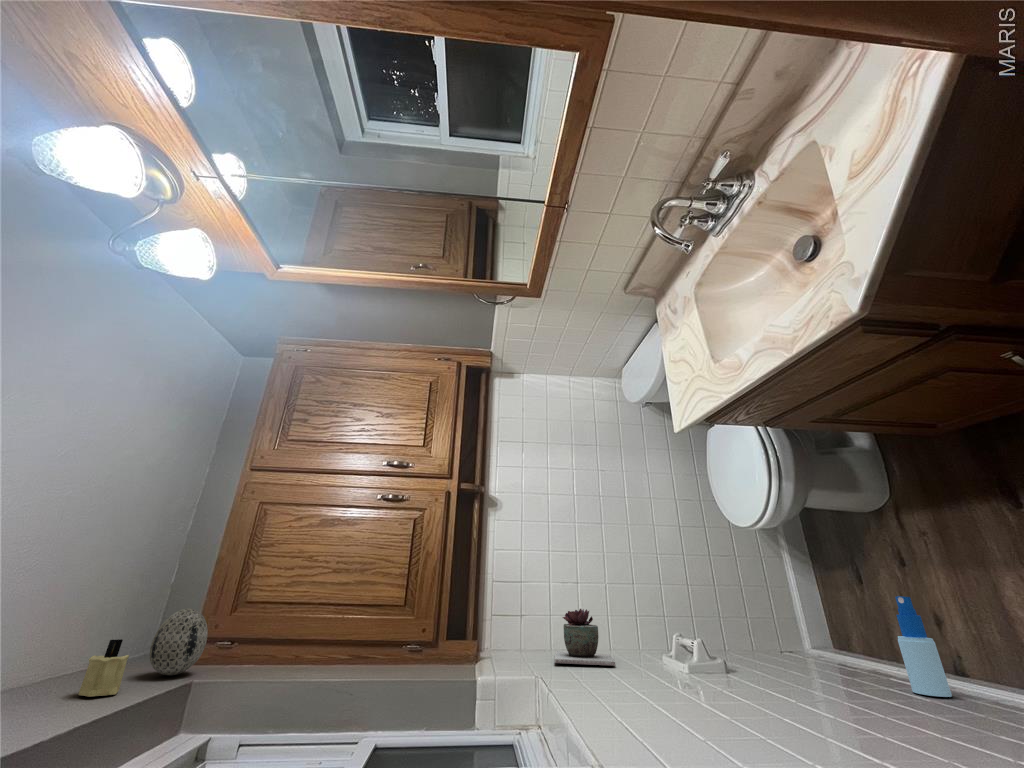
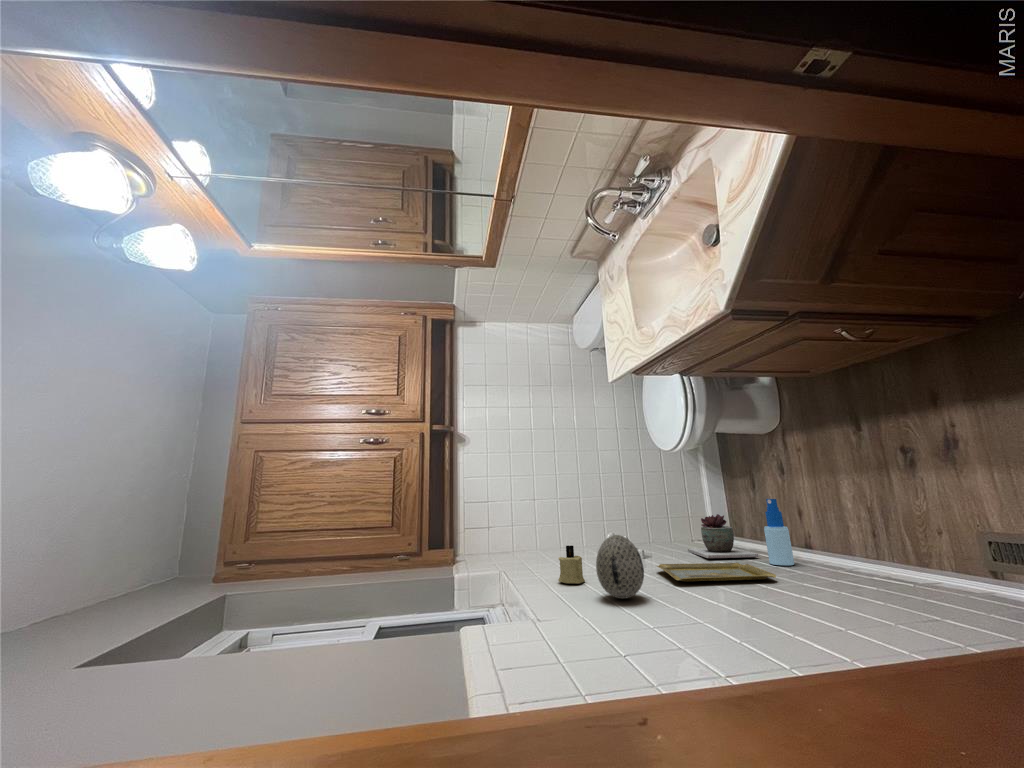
decorative egg: present [150,608,208,676] -> present [596,535,644,599]
succulent plant: present [555,609,616,666] -> present [687,514,758,558]
candle: present [78,639,129,697] -> present [558,545,585,583]
tray: none [750,681,939,716] -> present [657,563,776,581]

